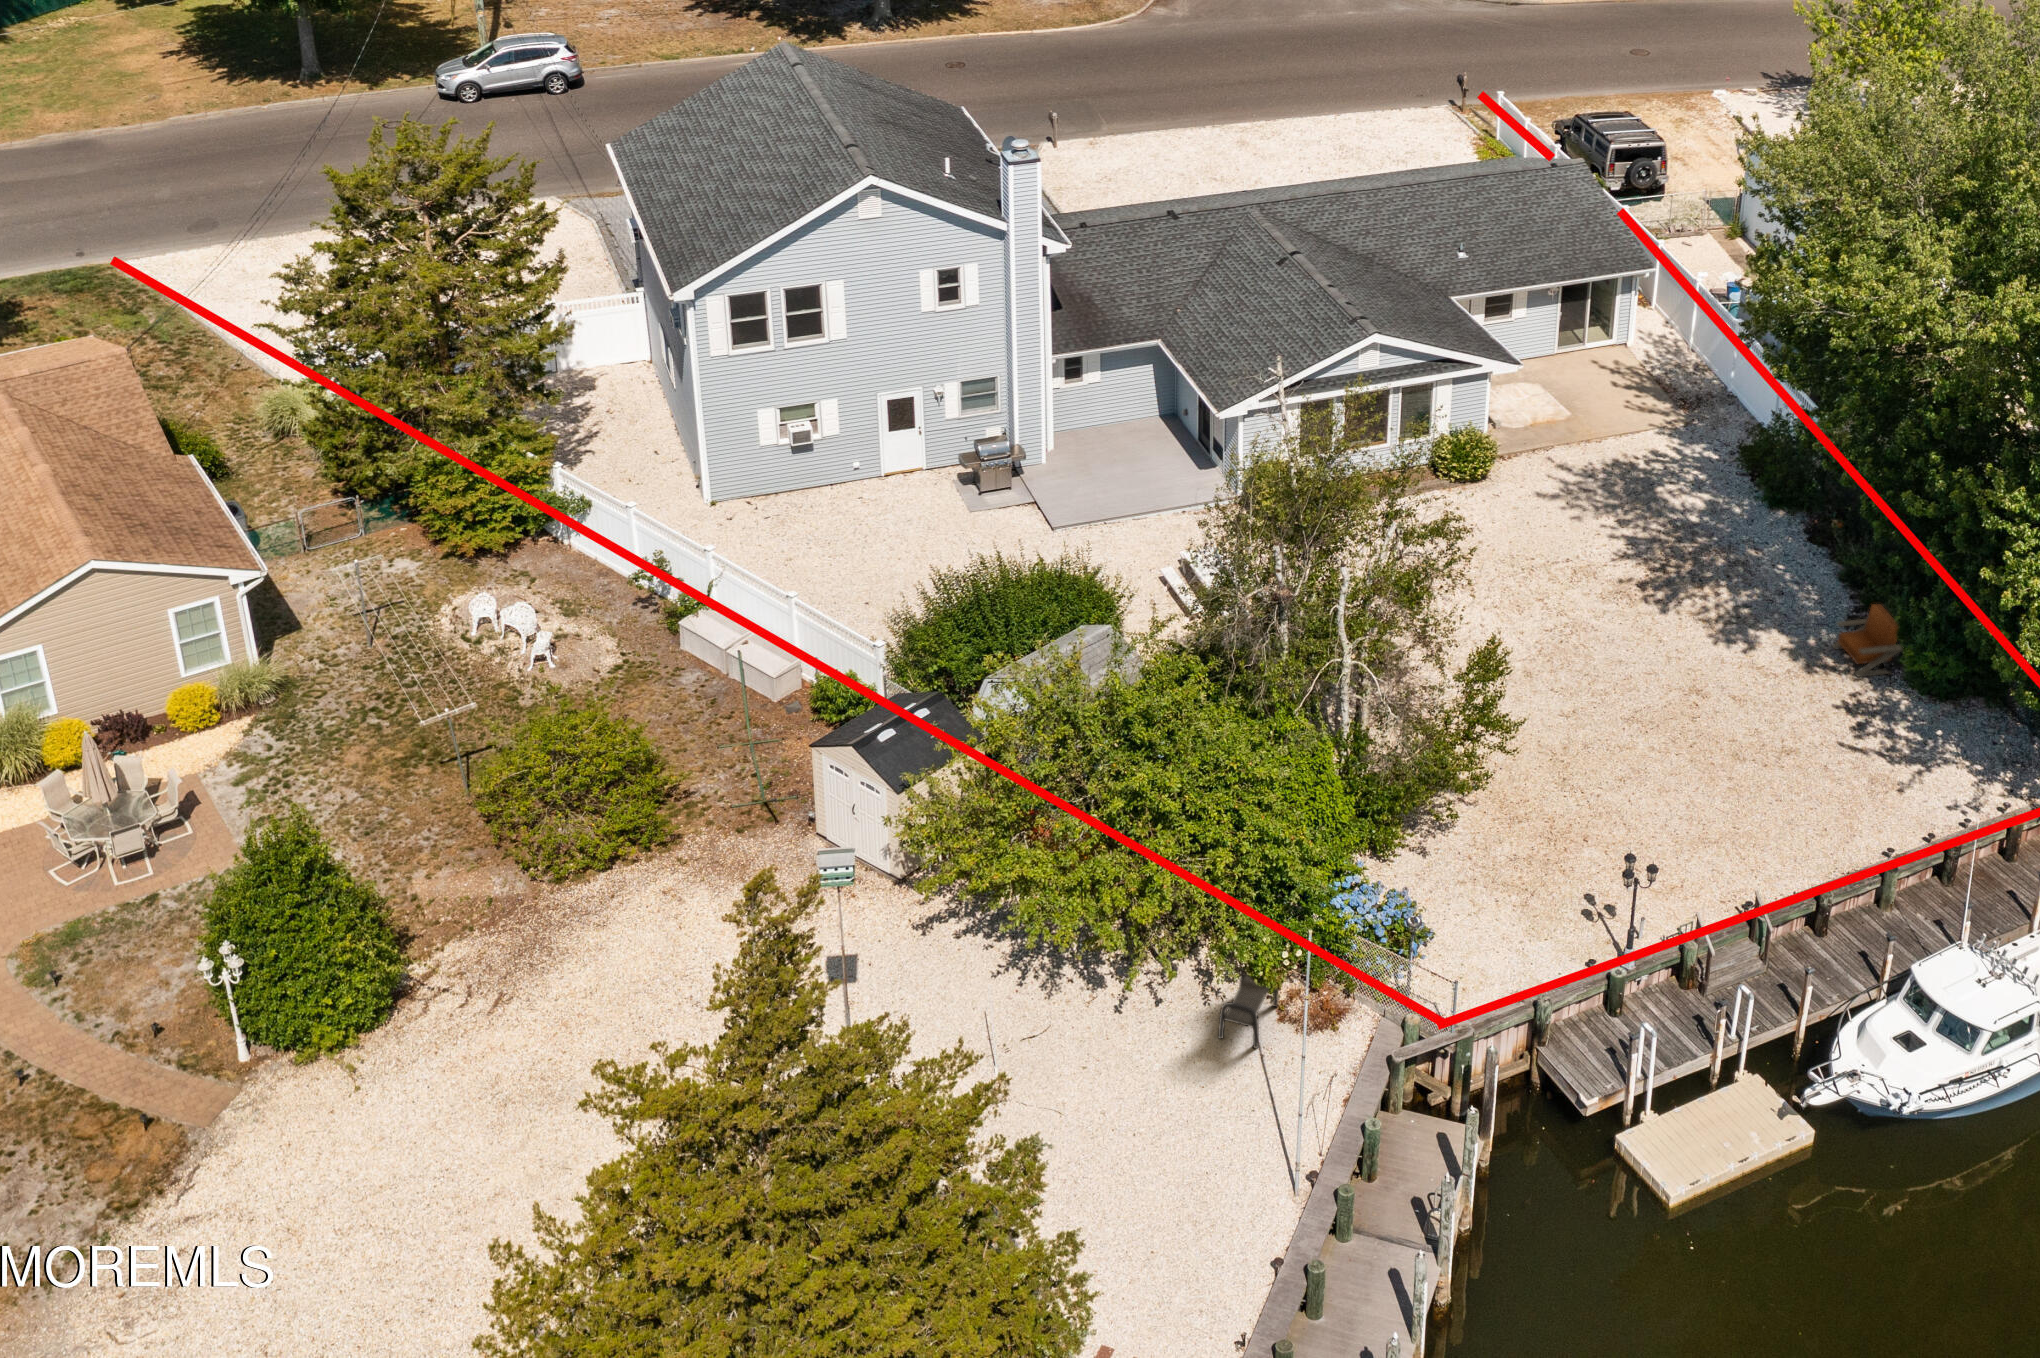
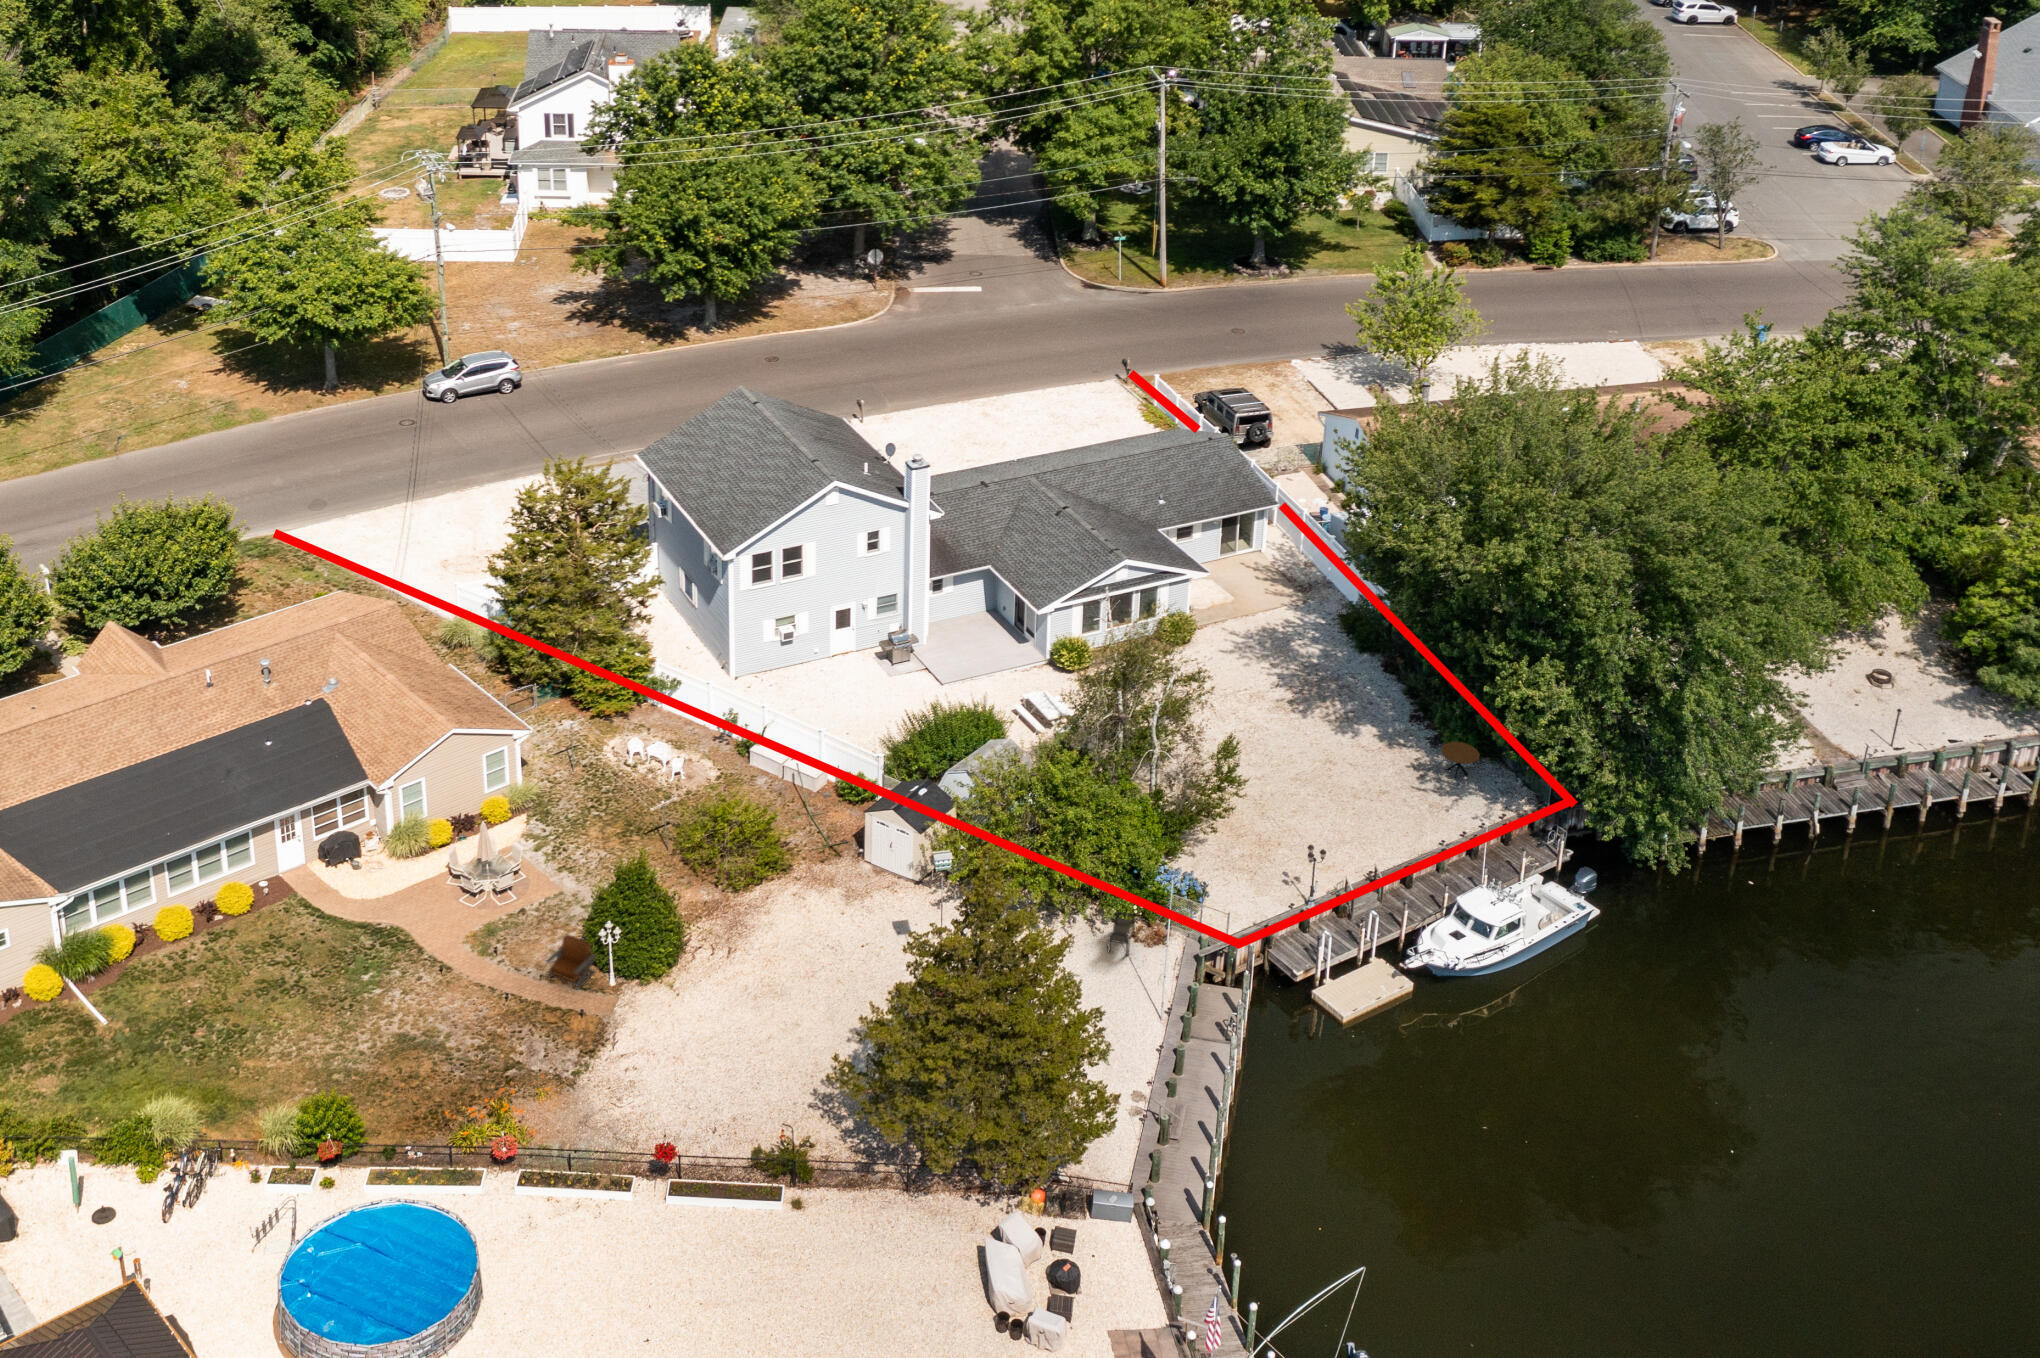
lounge chair: present [1832,604,1903,677] -> present [546,934,596,990]
dining table: none [1897,667,1966,731] -> present [1441,742,1480,778]

